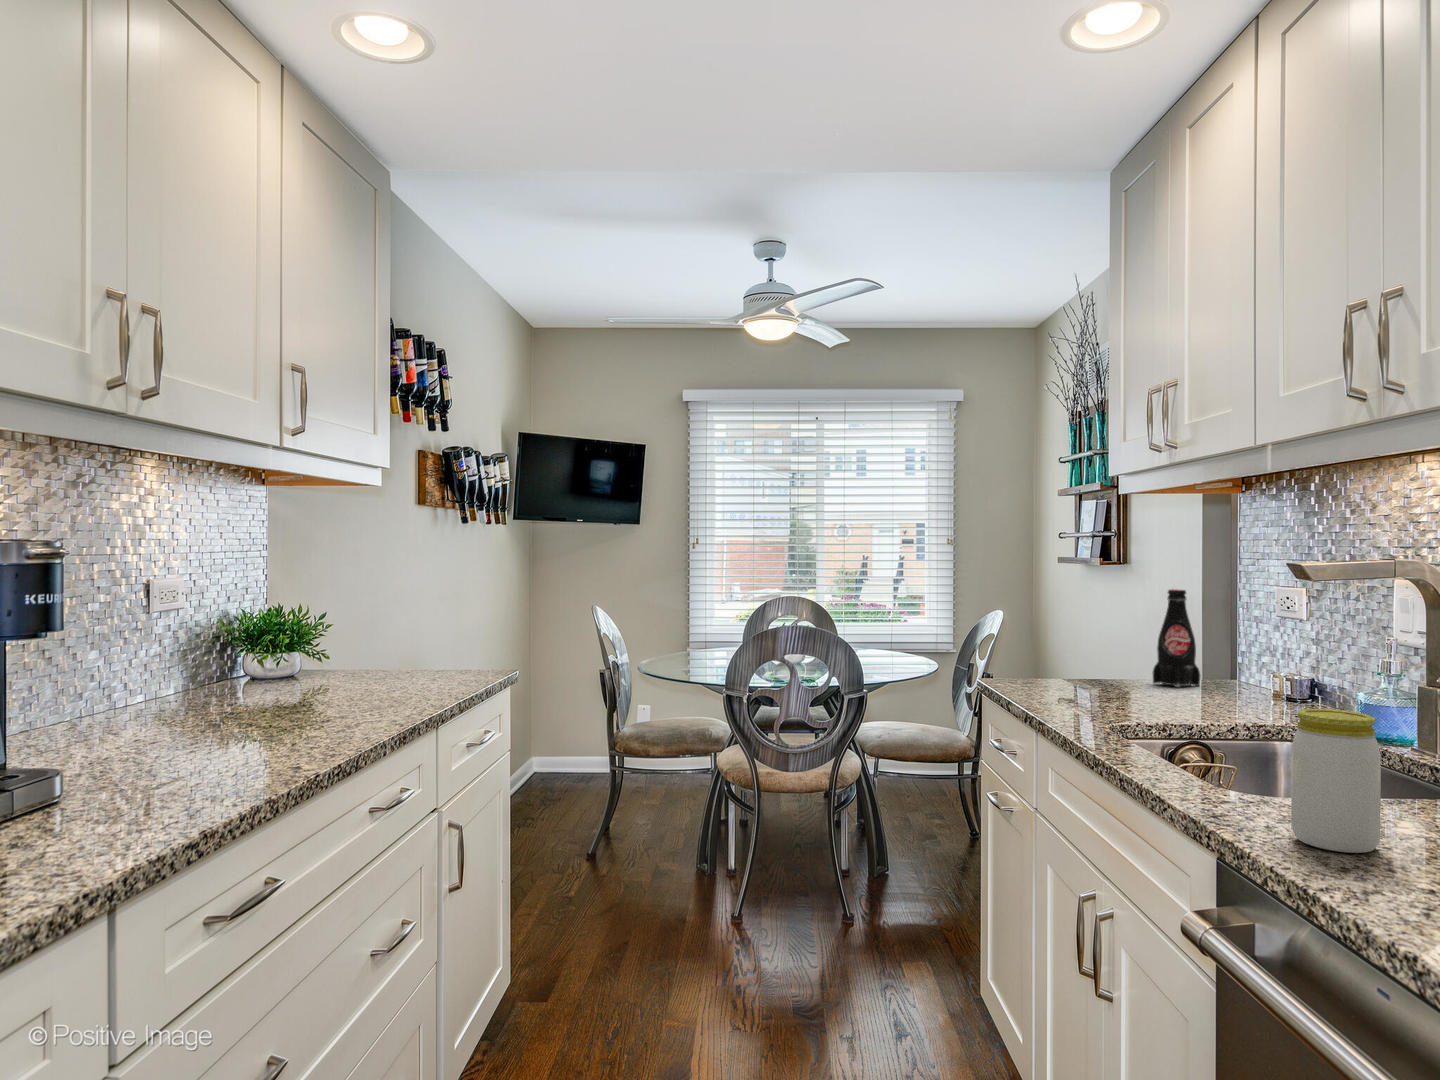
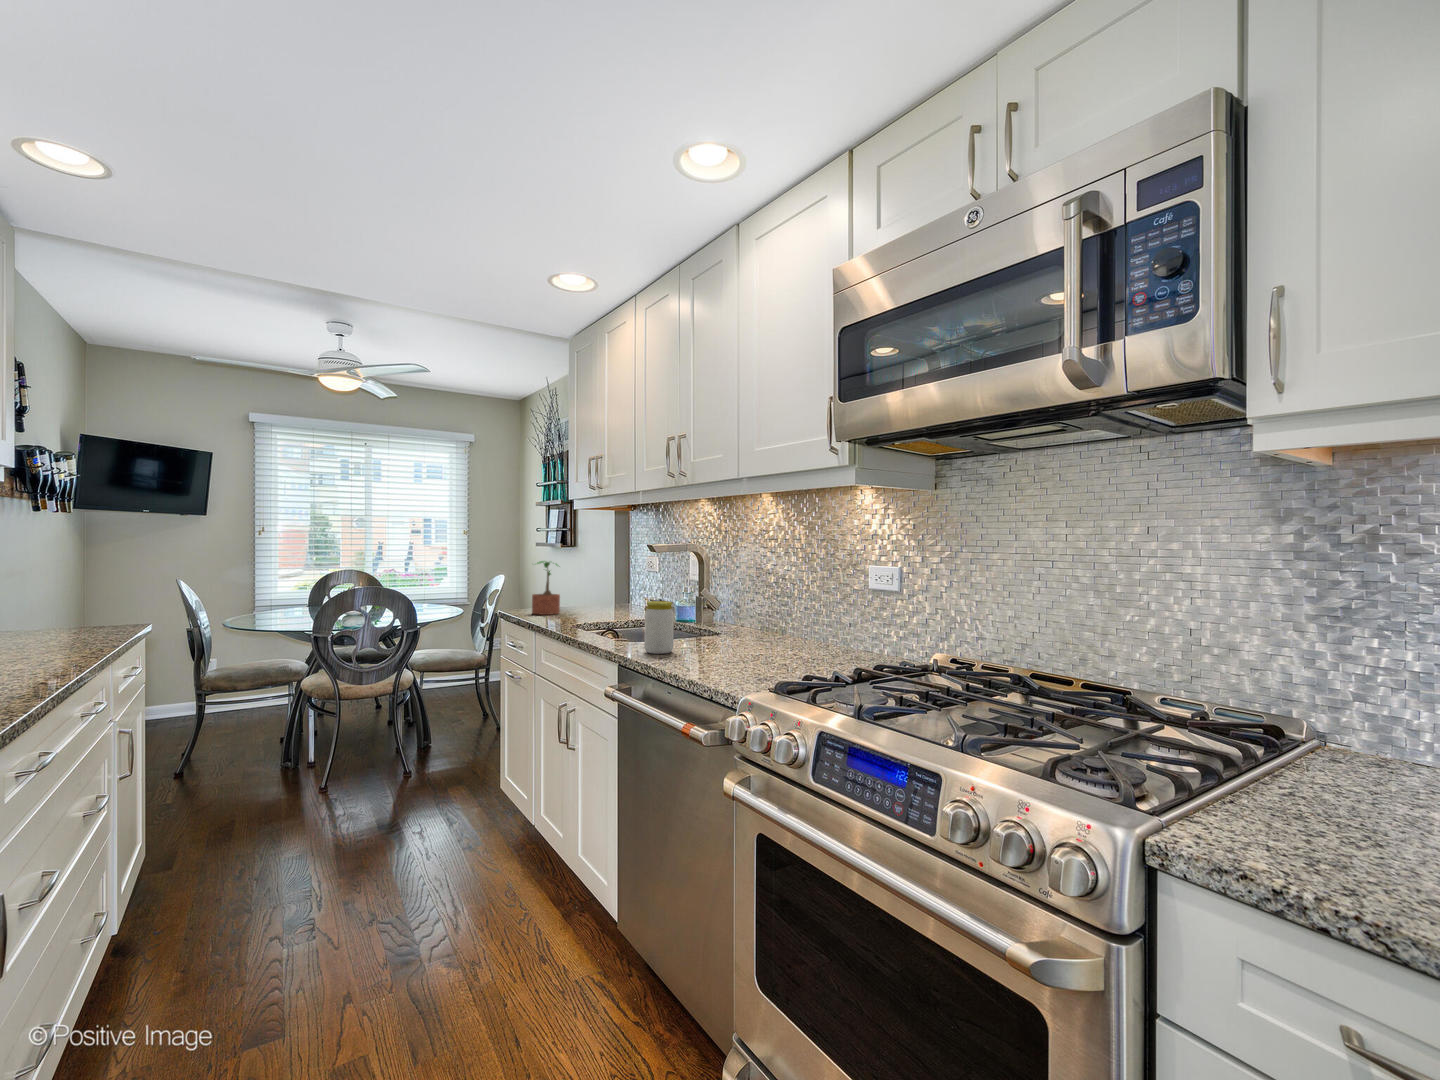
bottle: present [1153,589,1200,687] -> none [590,559,613,609]
potted plant: none [1038,591,1097,692] -> present [532,561,560,615]

